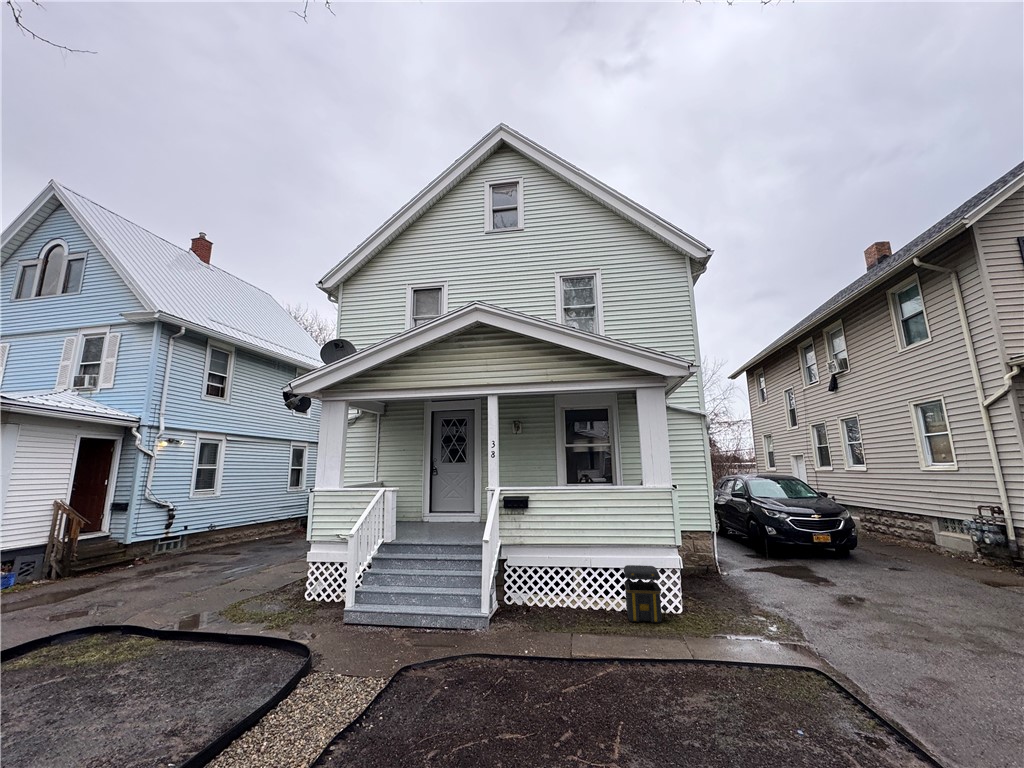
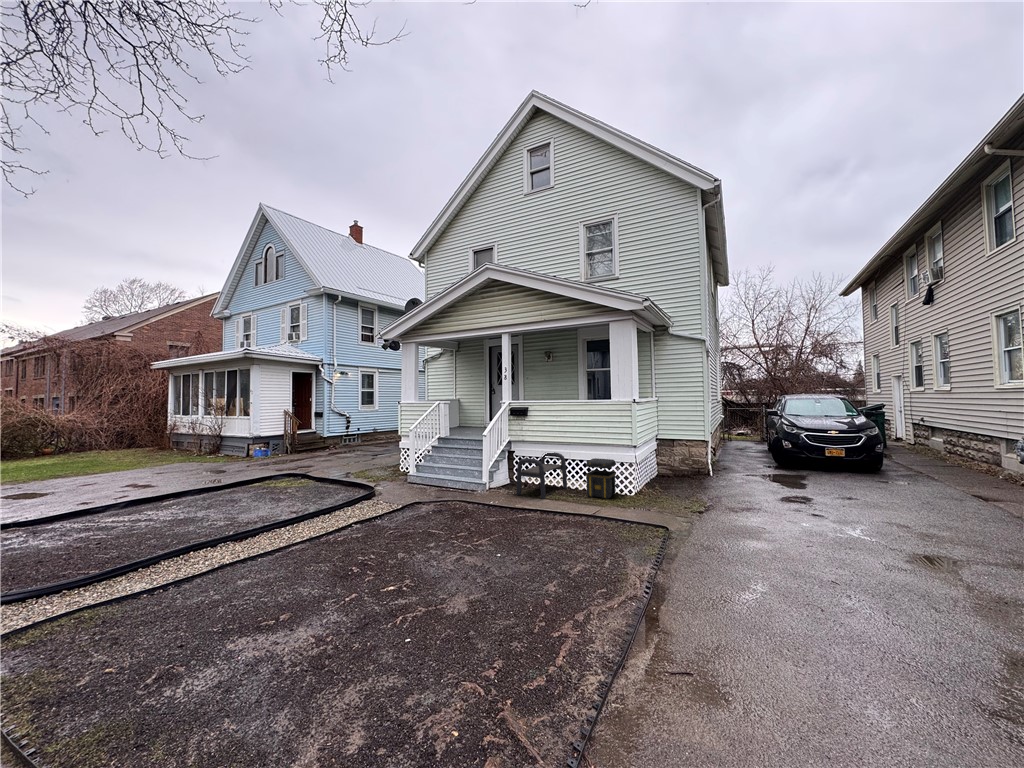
bench: none [534,559,588,633] -> present [517,452,567,499]

